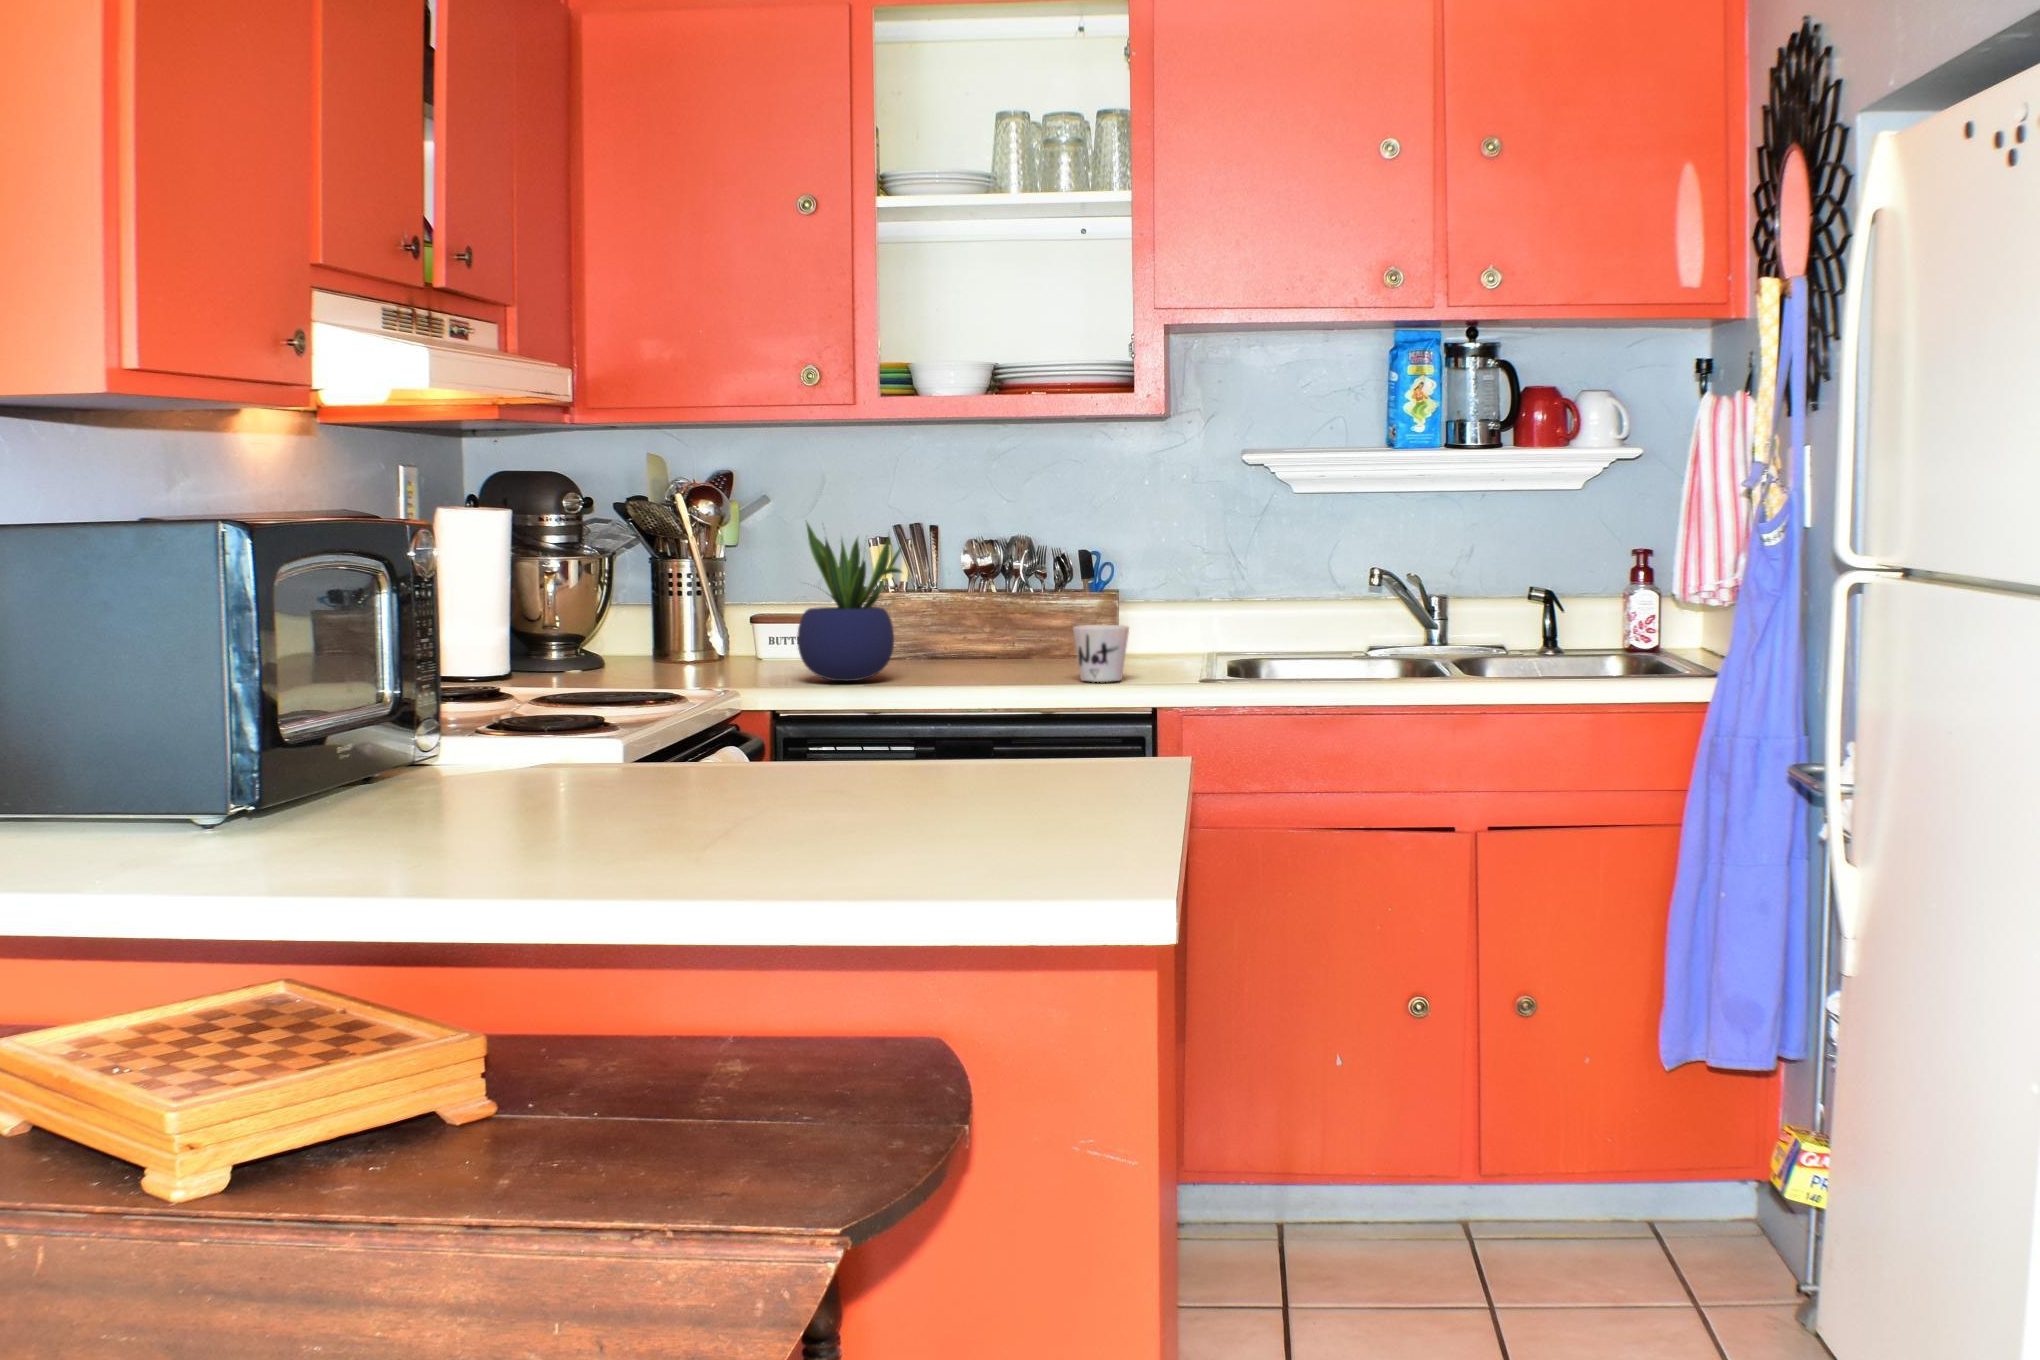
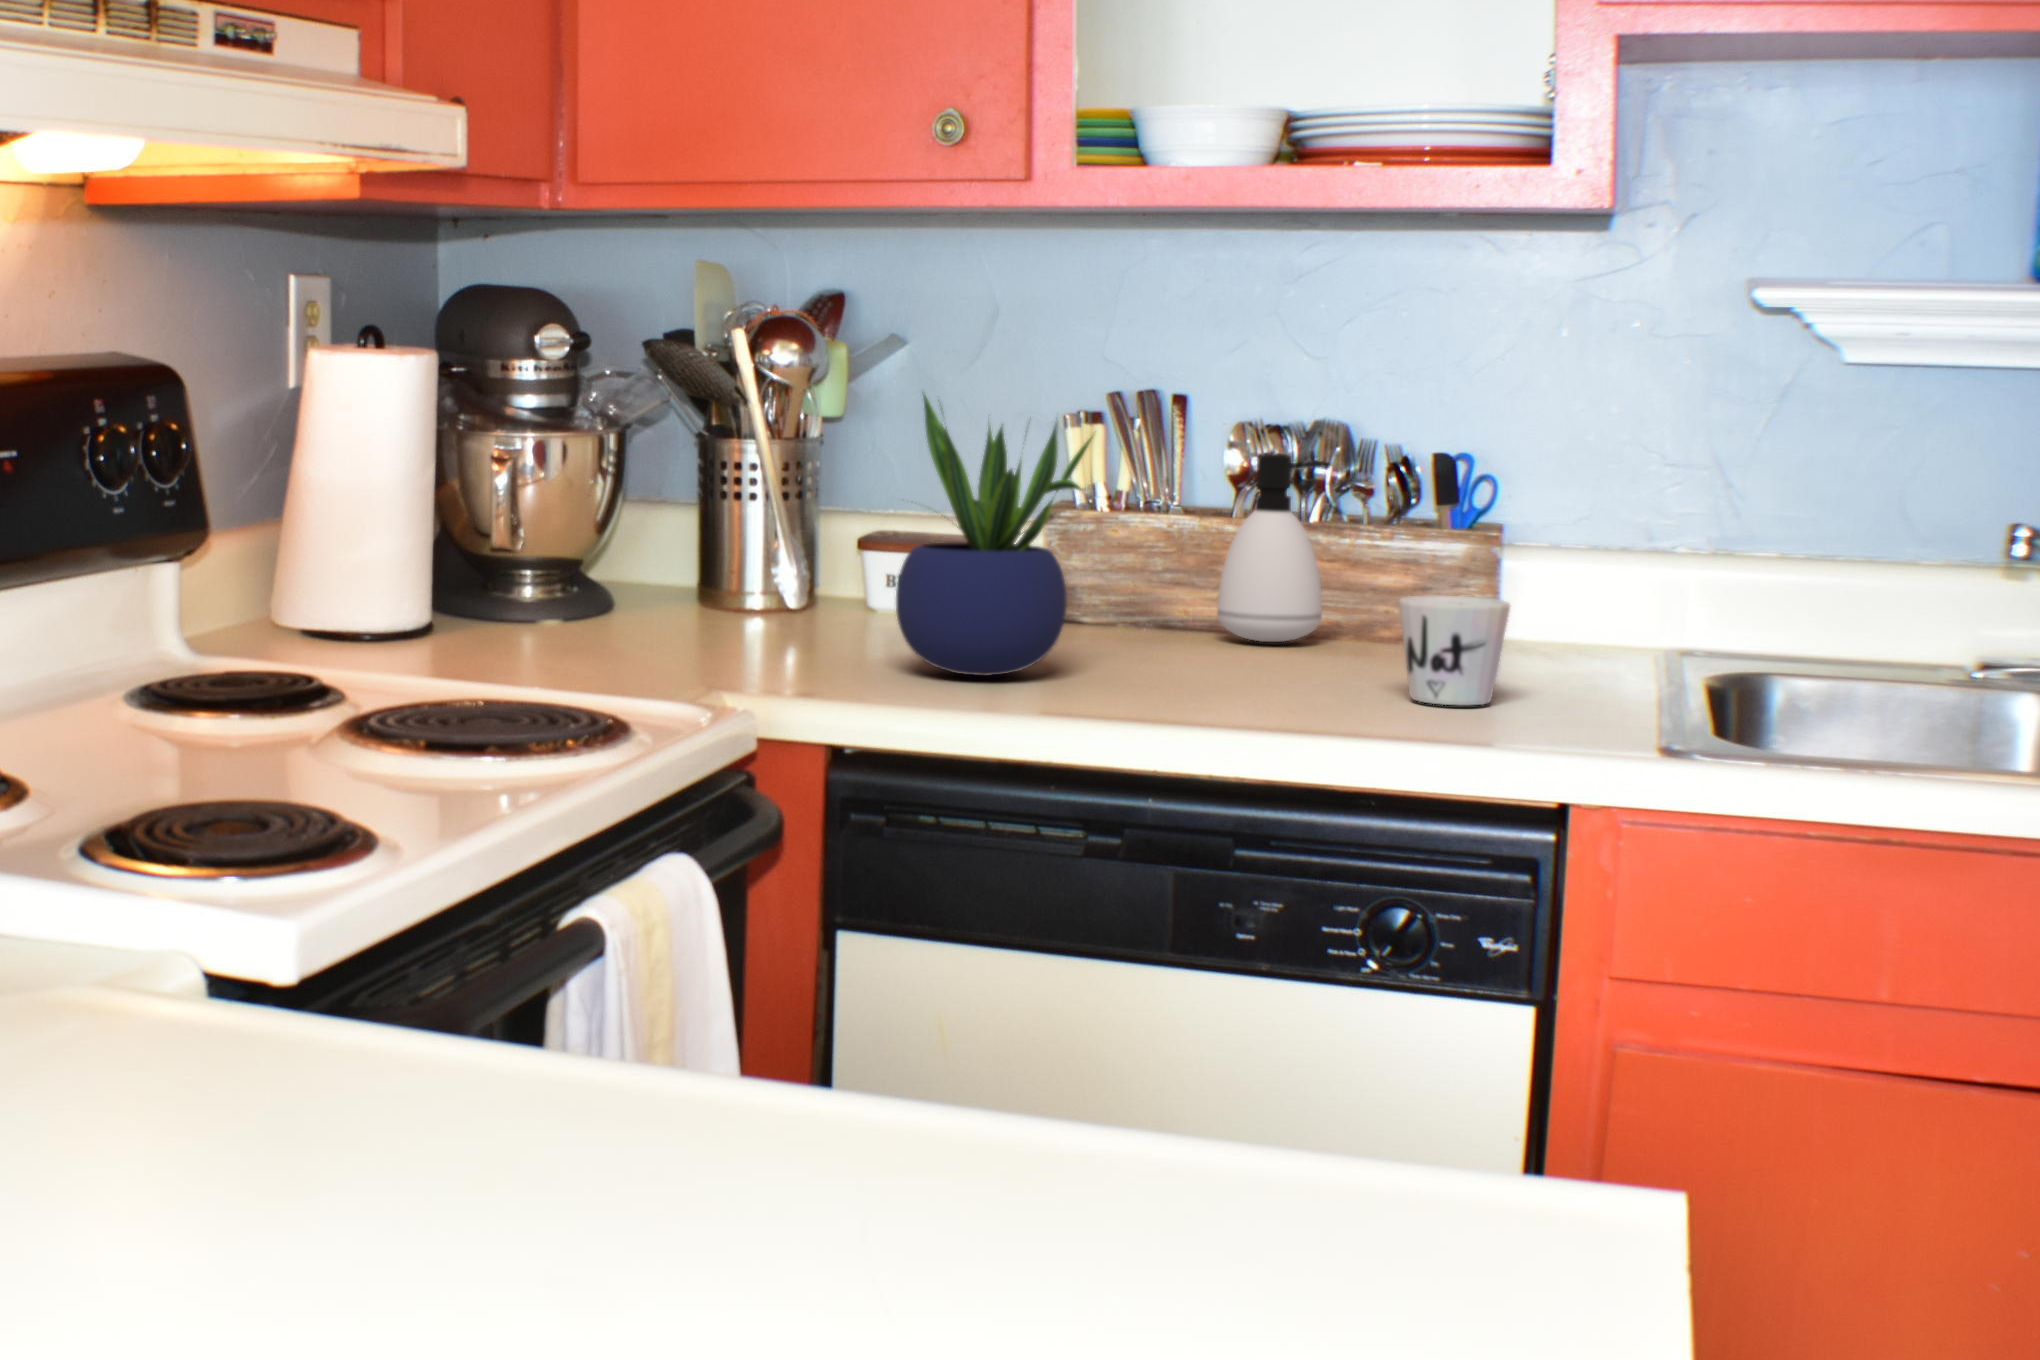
soap dispenser: none [966,555,1024,662] -> present [1217,452,1330,642]

